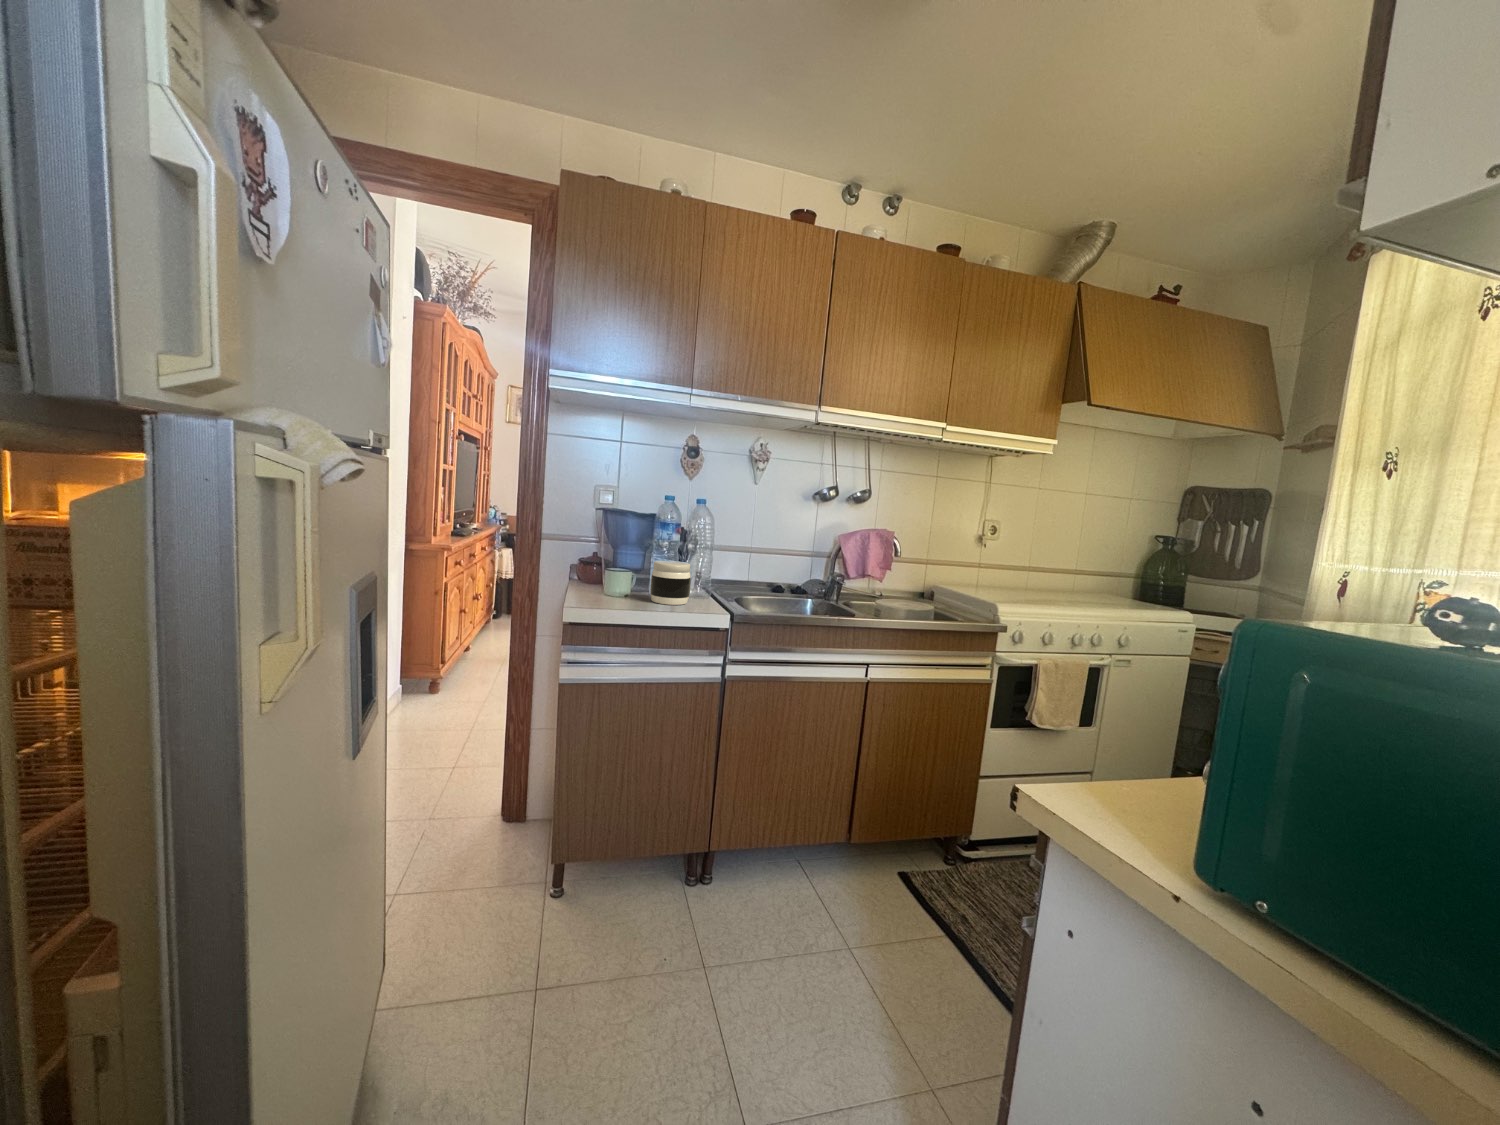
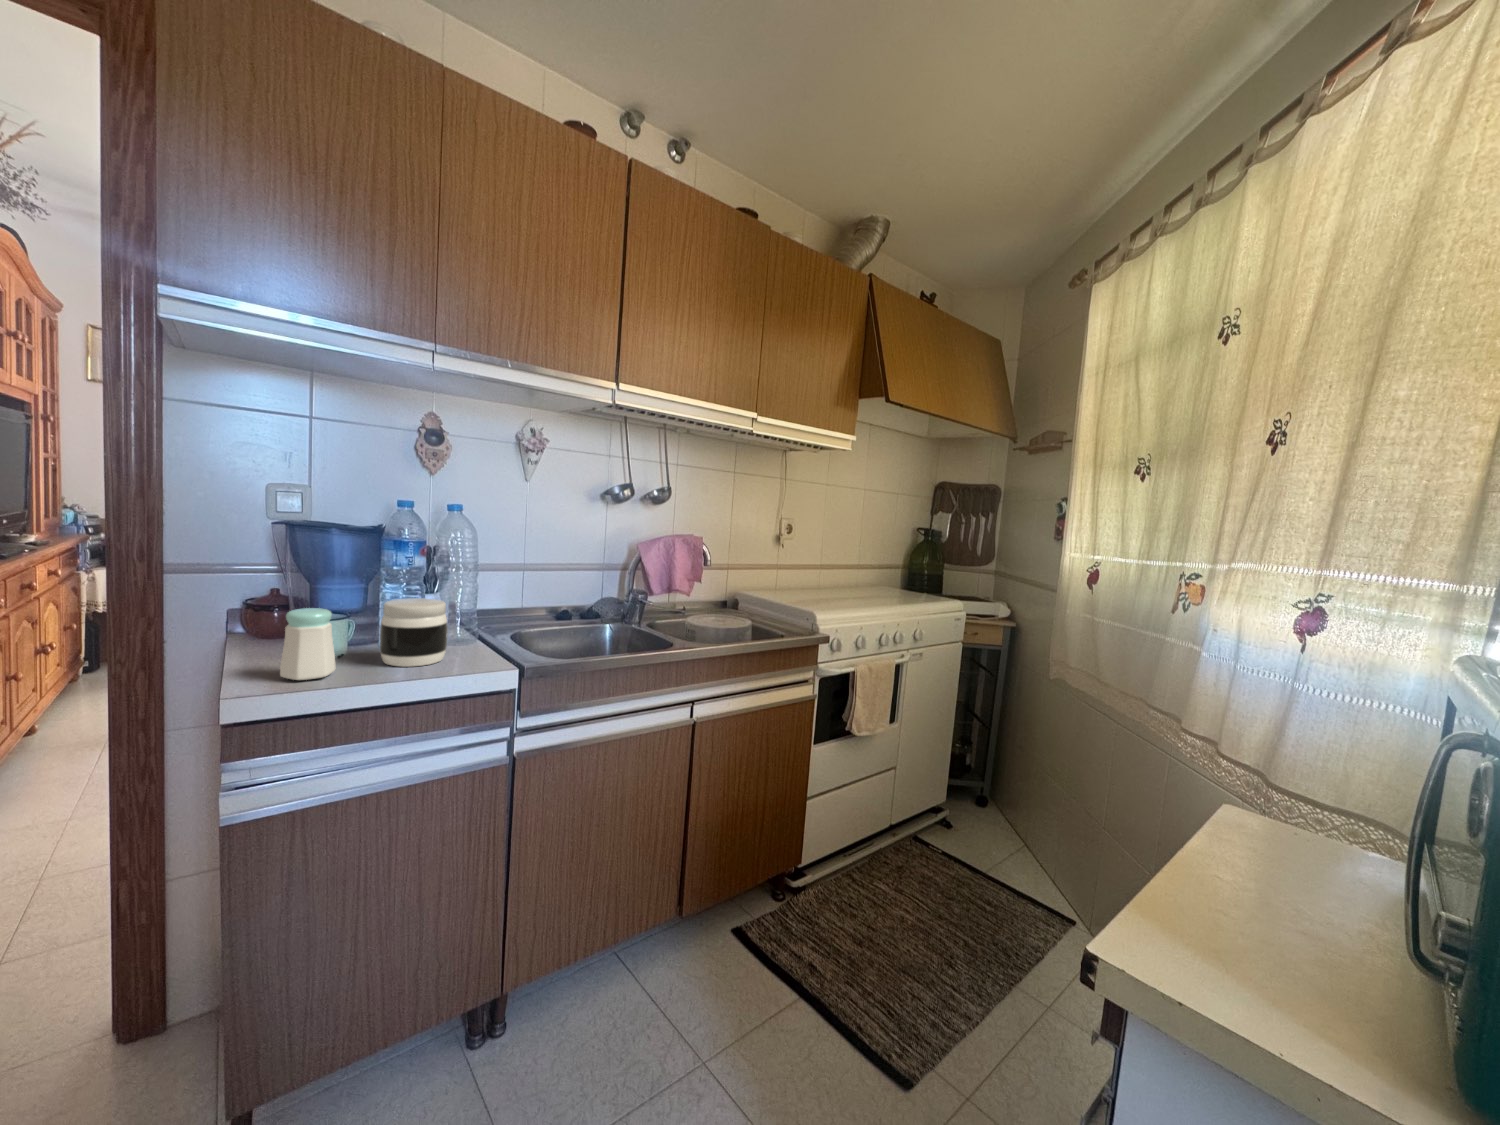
salt shaker: none [597,560,626,603] -> present [280,608,335,680]

